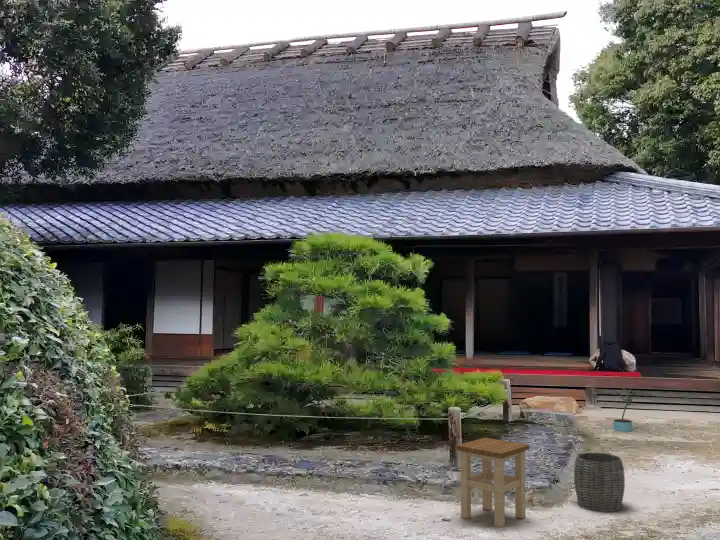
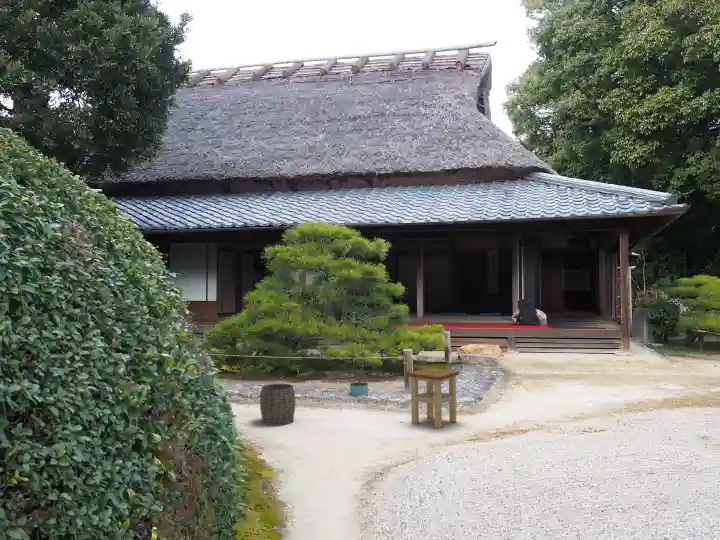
potted plant: present [606,374,636,432] -> present [346,335,375,395]
woven basket: present [574,453,625,512] -> present [260,384,295,425]

